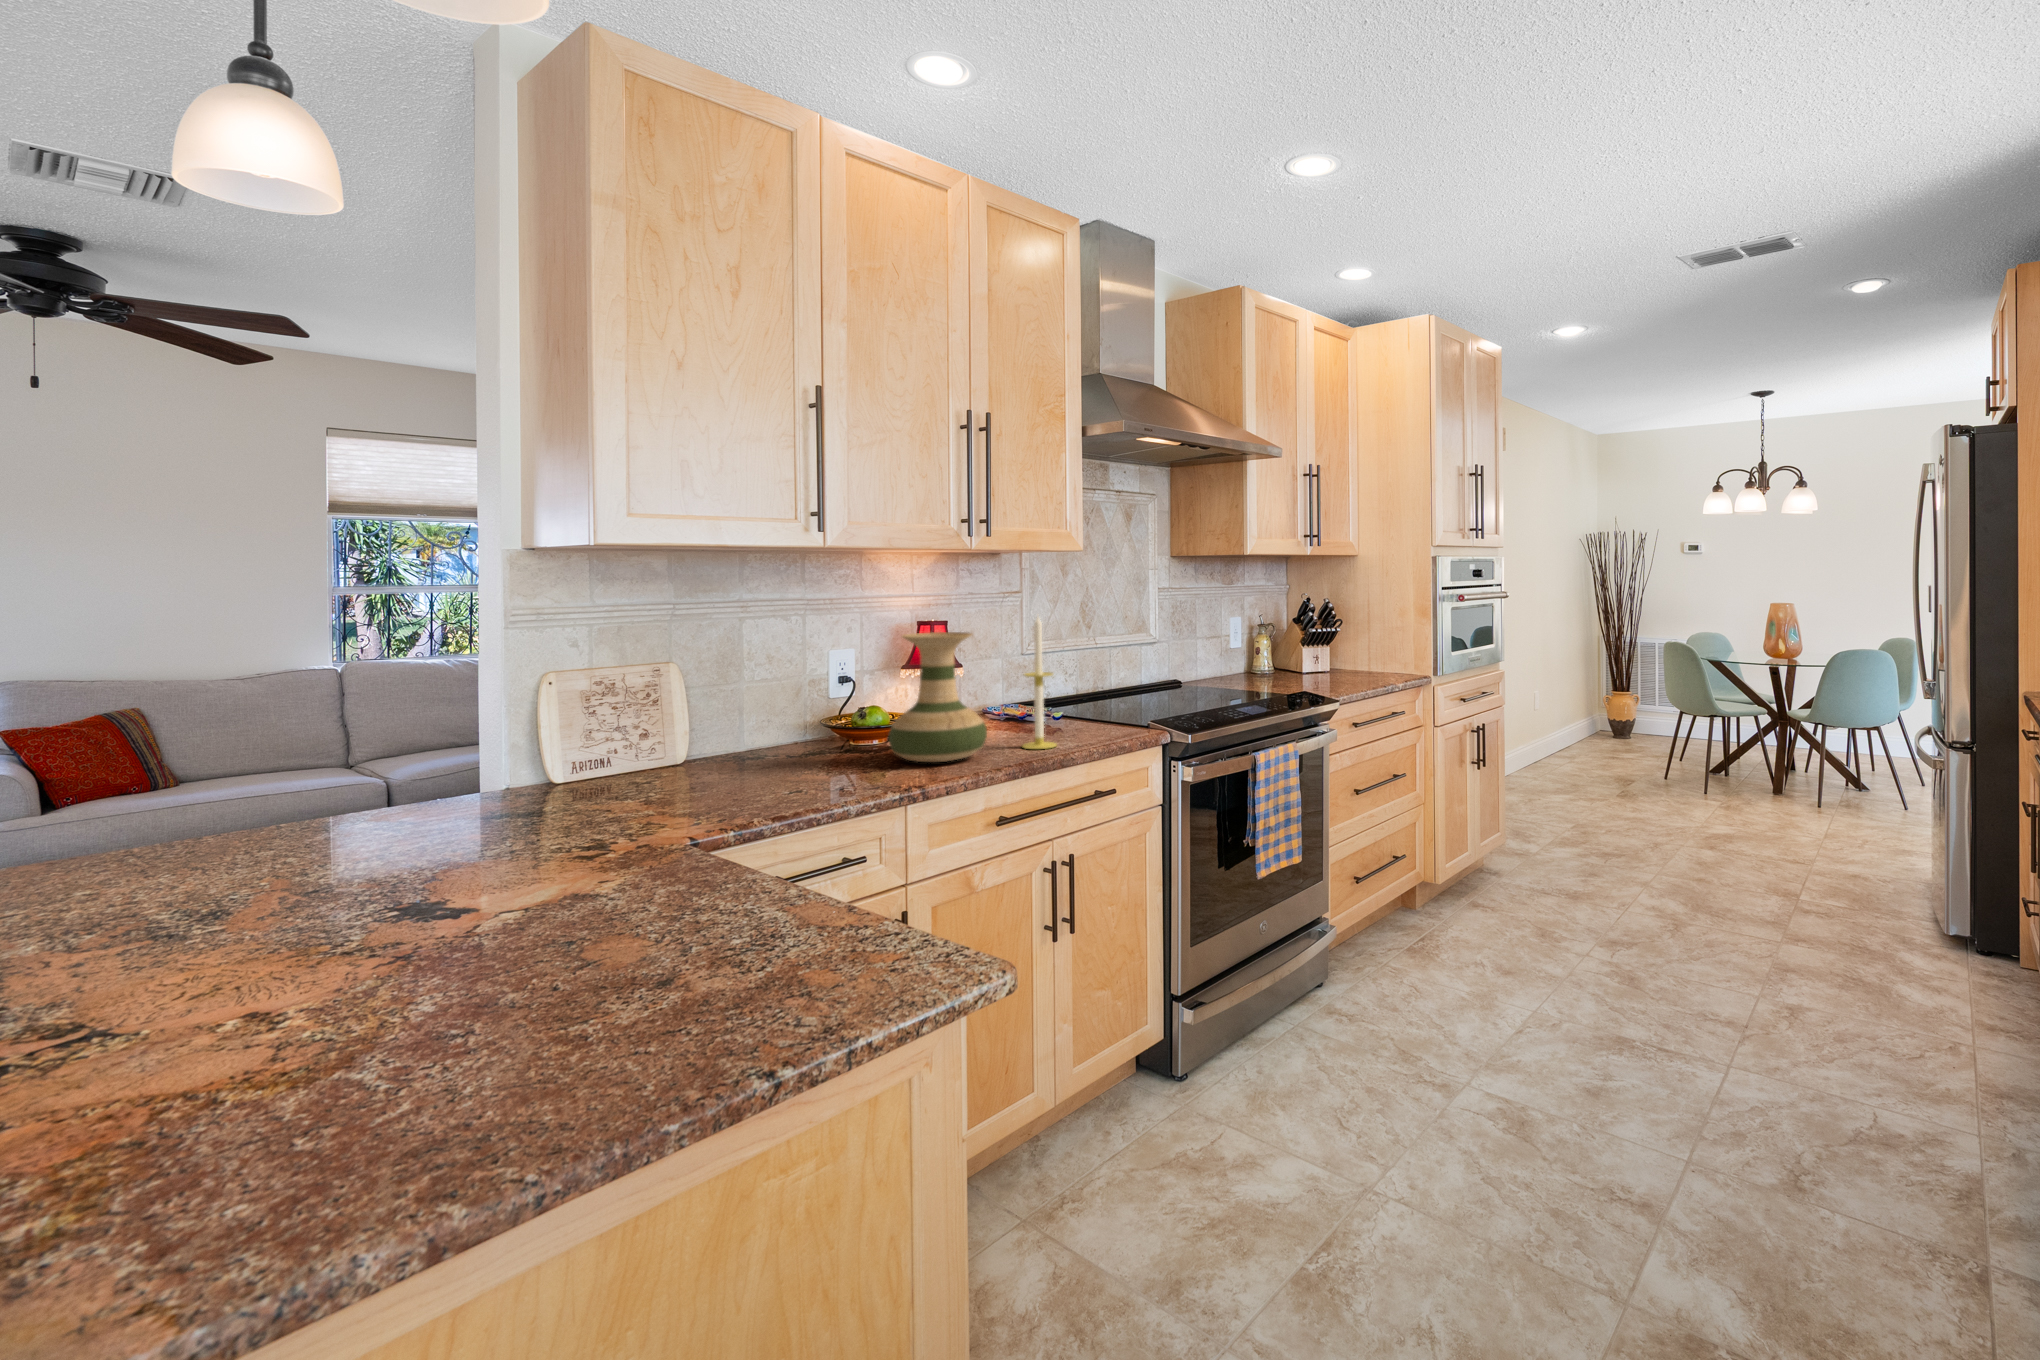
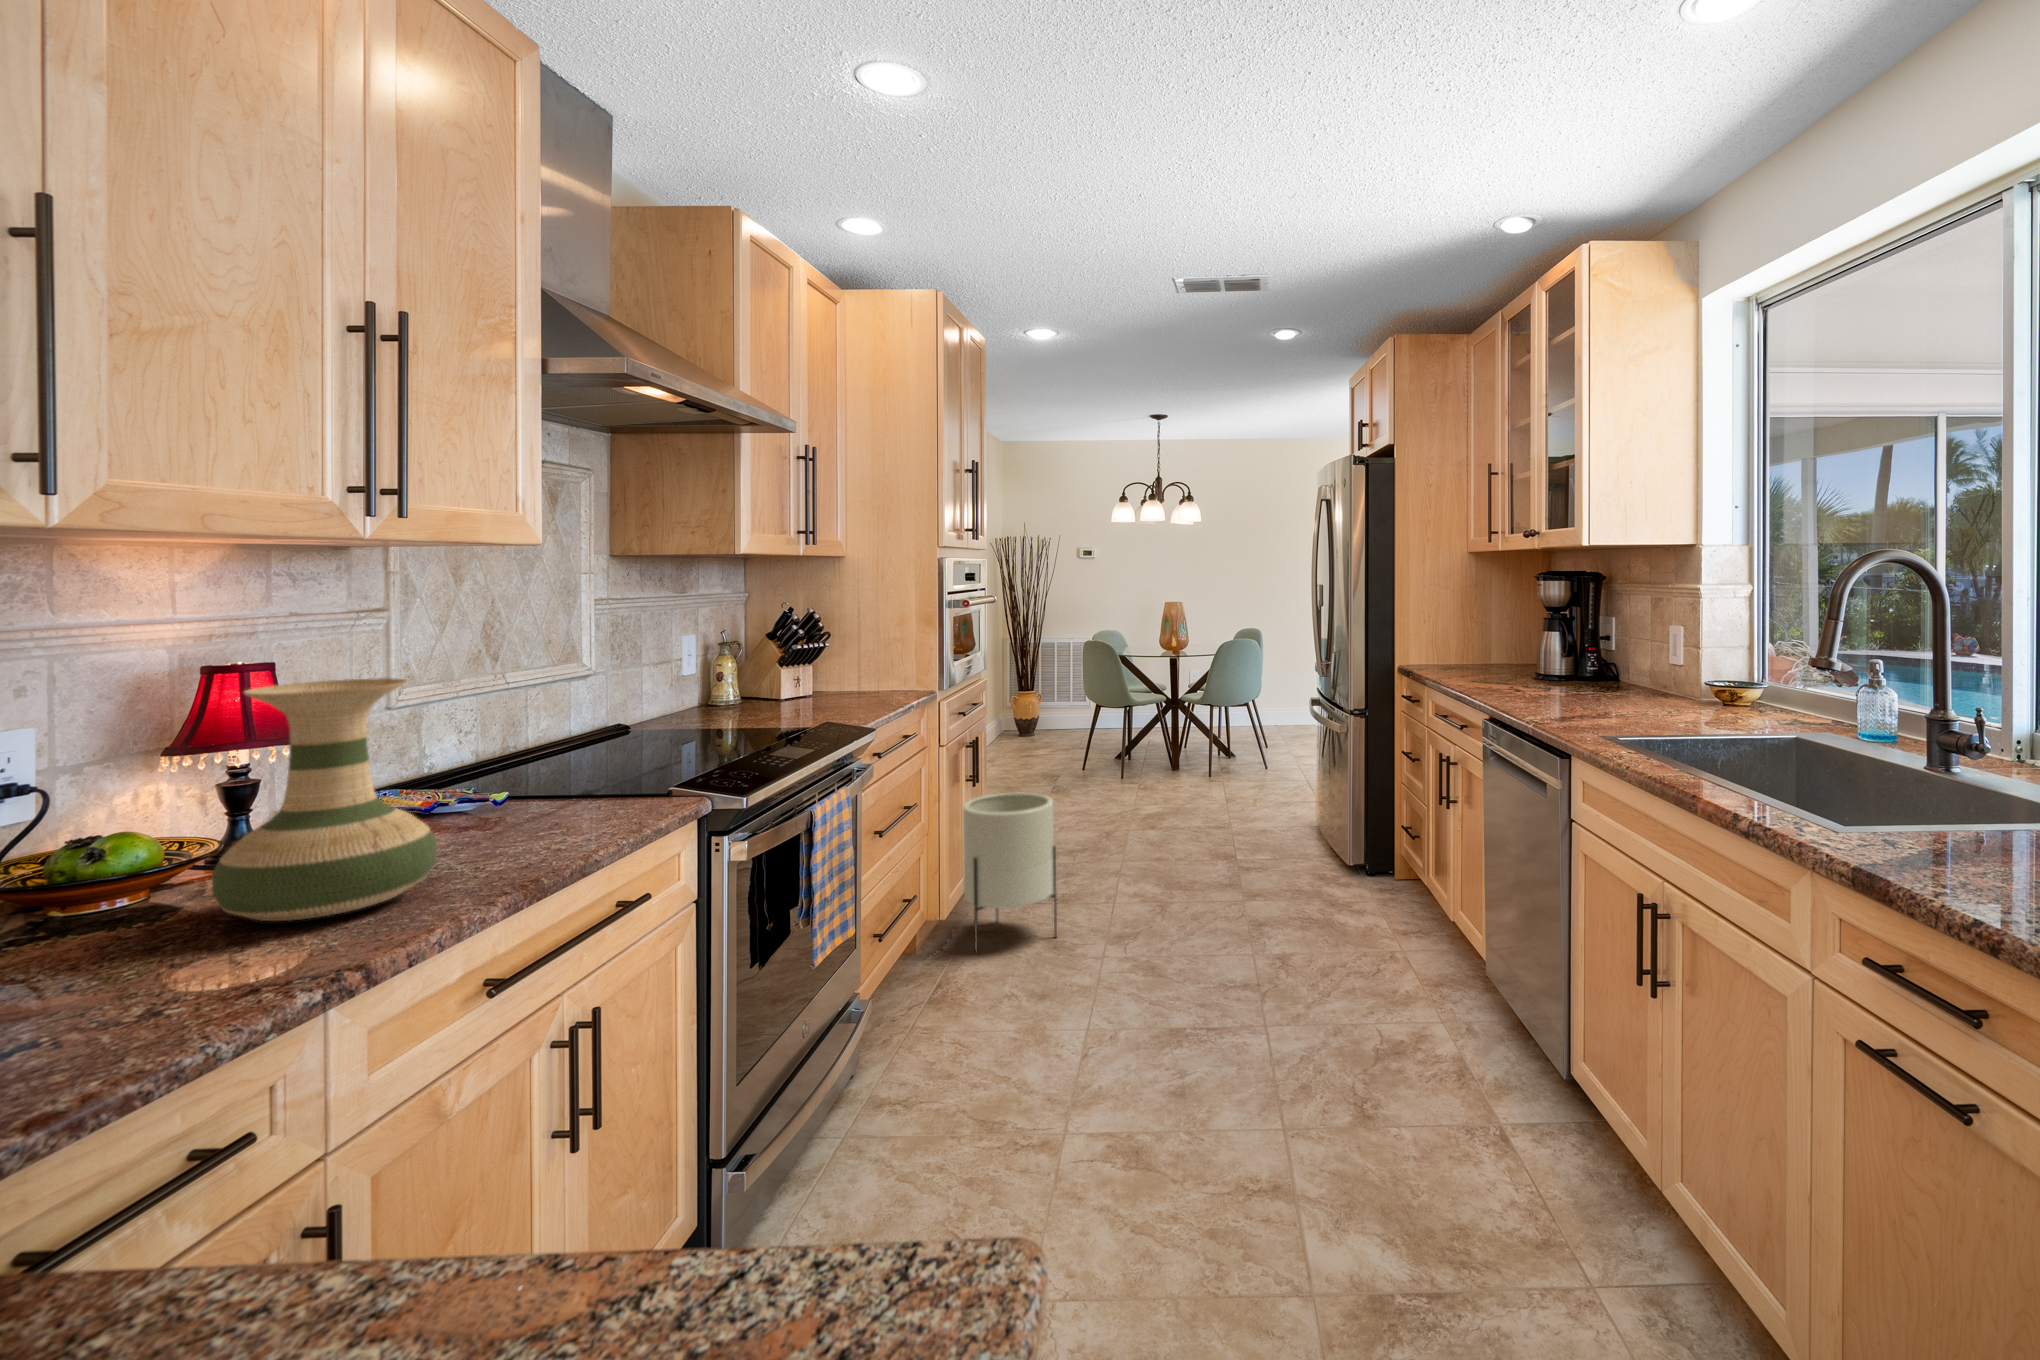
candle: present [1022,617,1056,749] -> none [482,640,550,859]
planter: none [1457,777,1545,922] -> present [963,792,1057,952]

